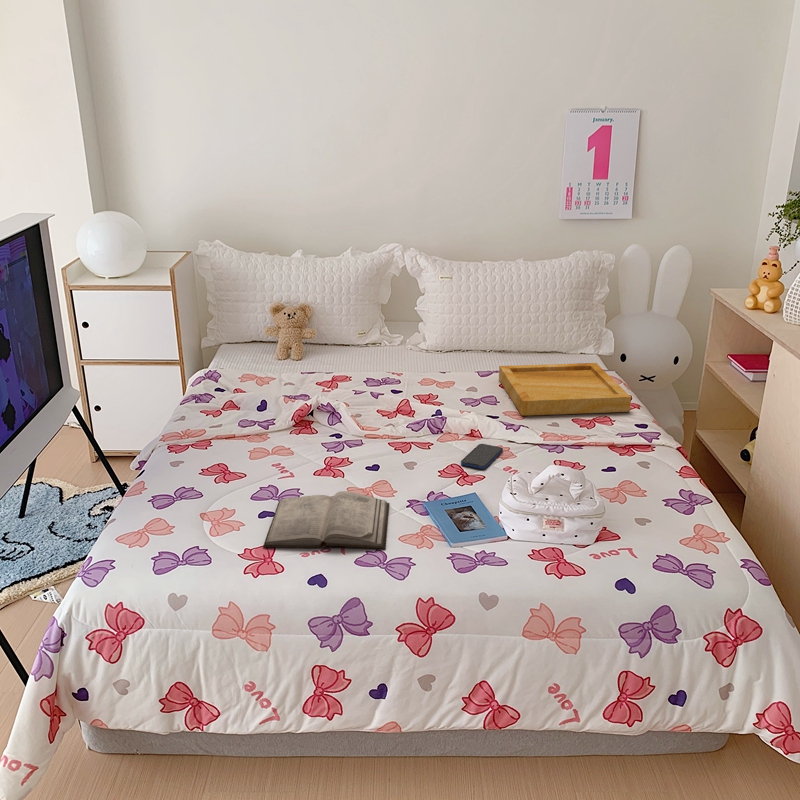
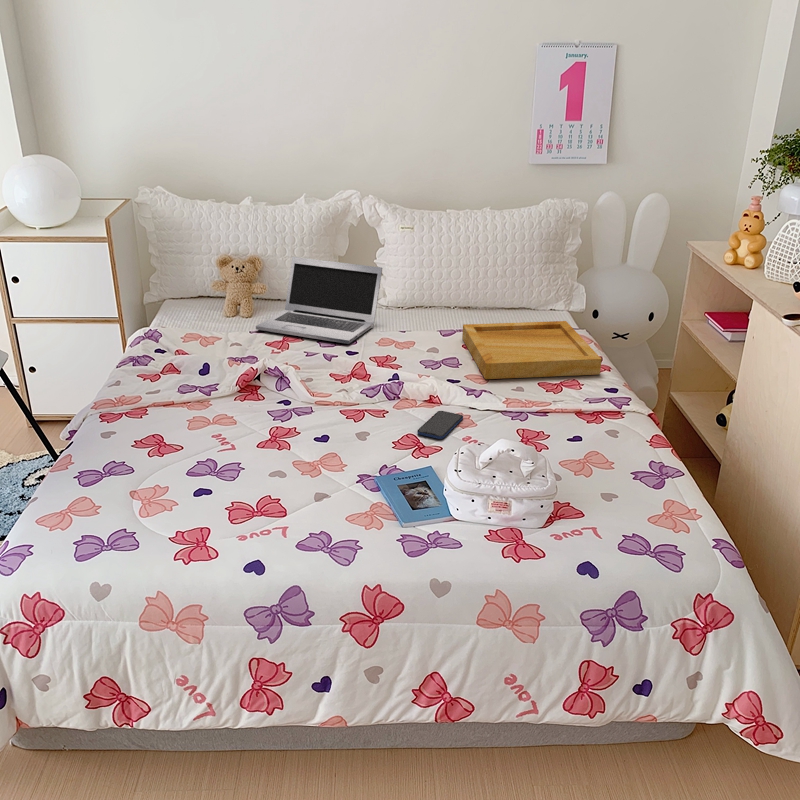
laptop: none [306,304,424,384] -> present [256,257,382,344]
diary: present [263,491,389,549] -> none [197,466,338,530]

